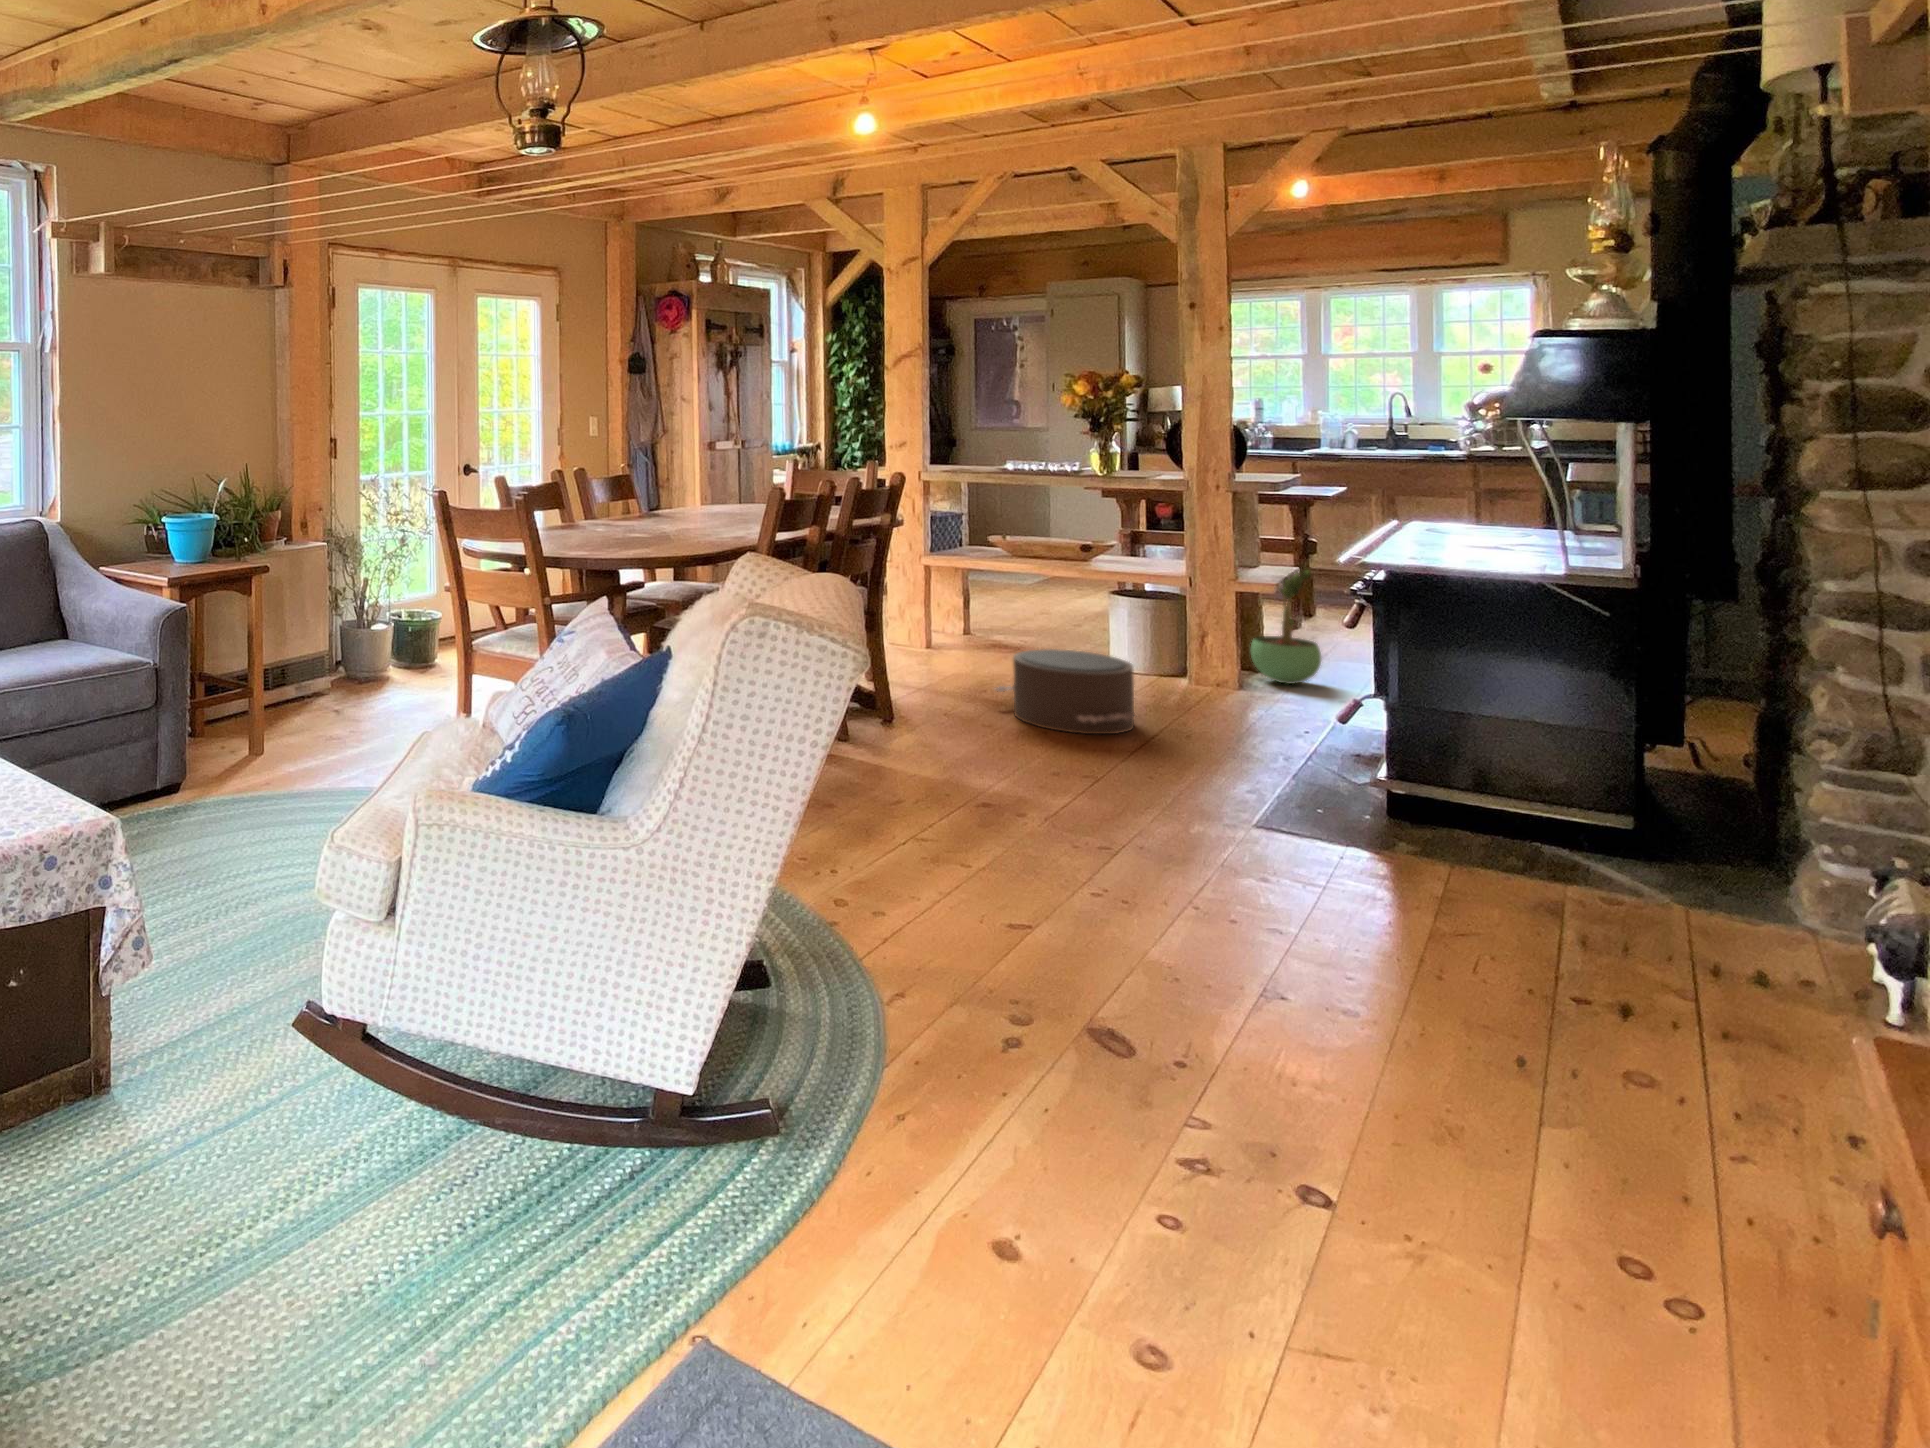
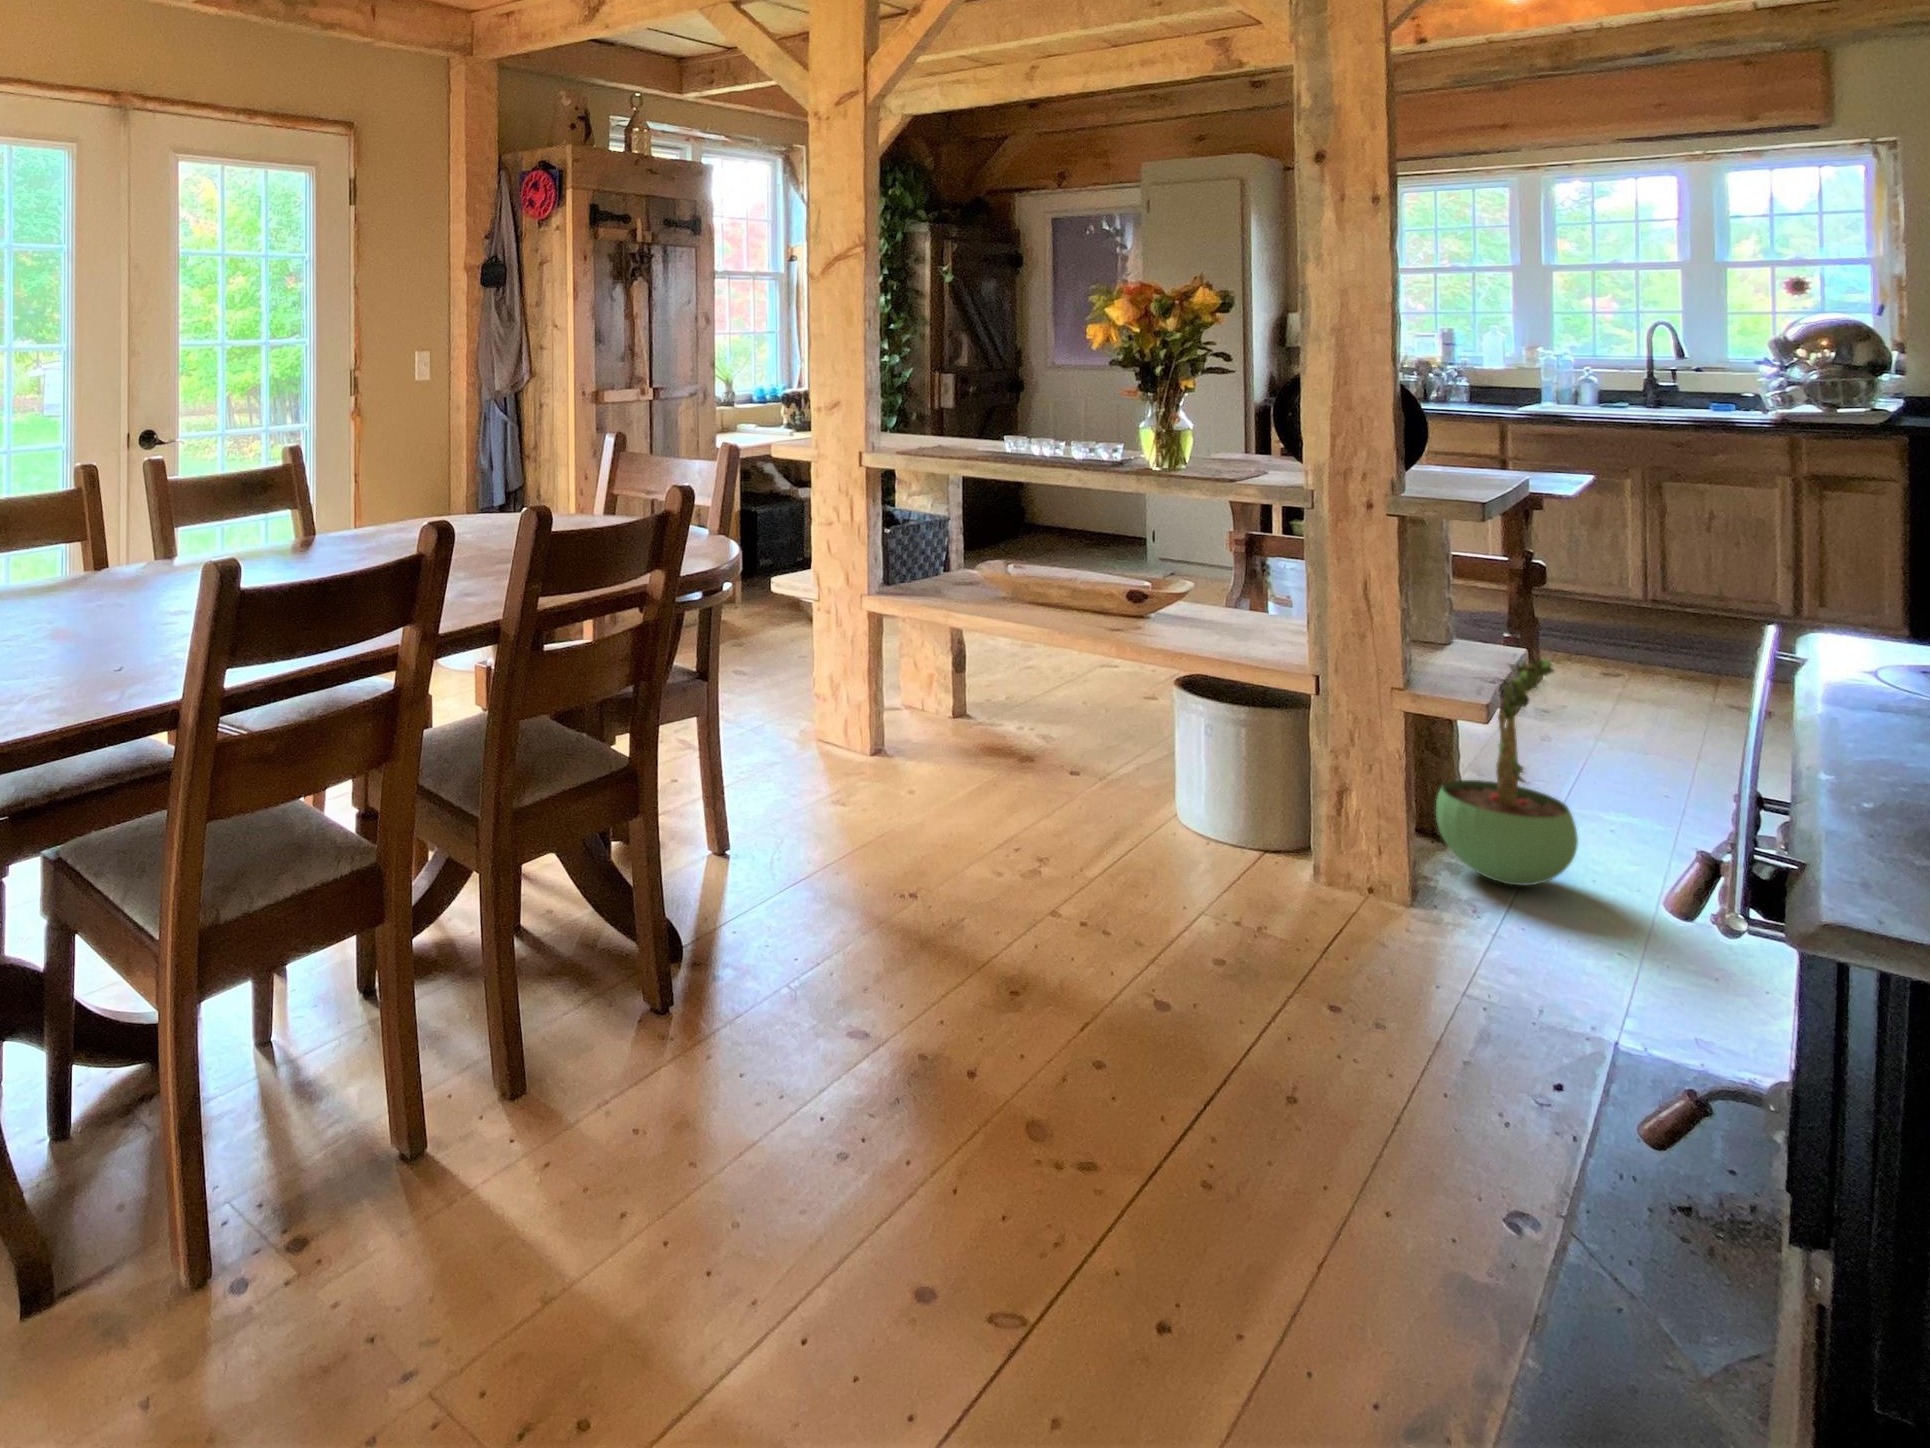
pouf: present [996,649,1135,734] -> none [900,837,1183,1077]

